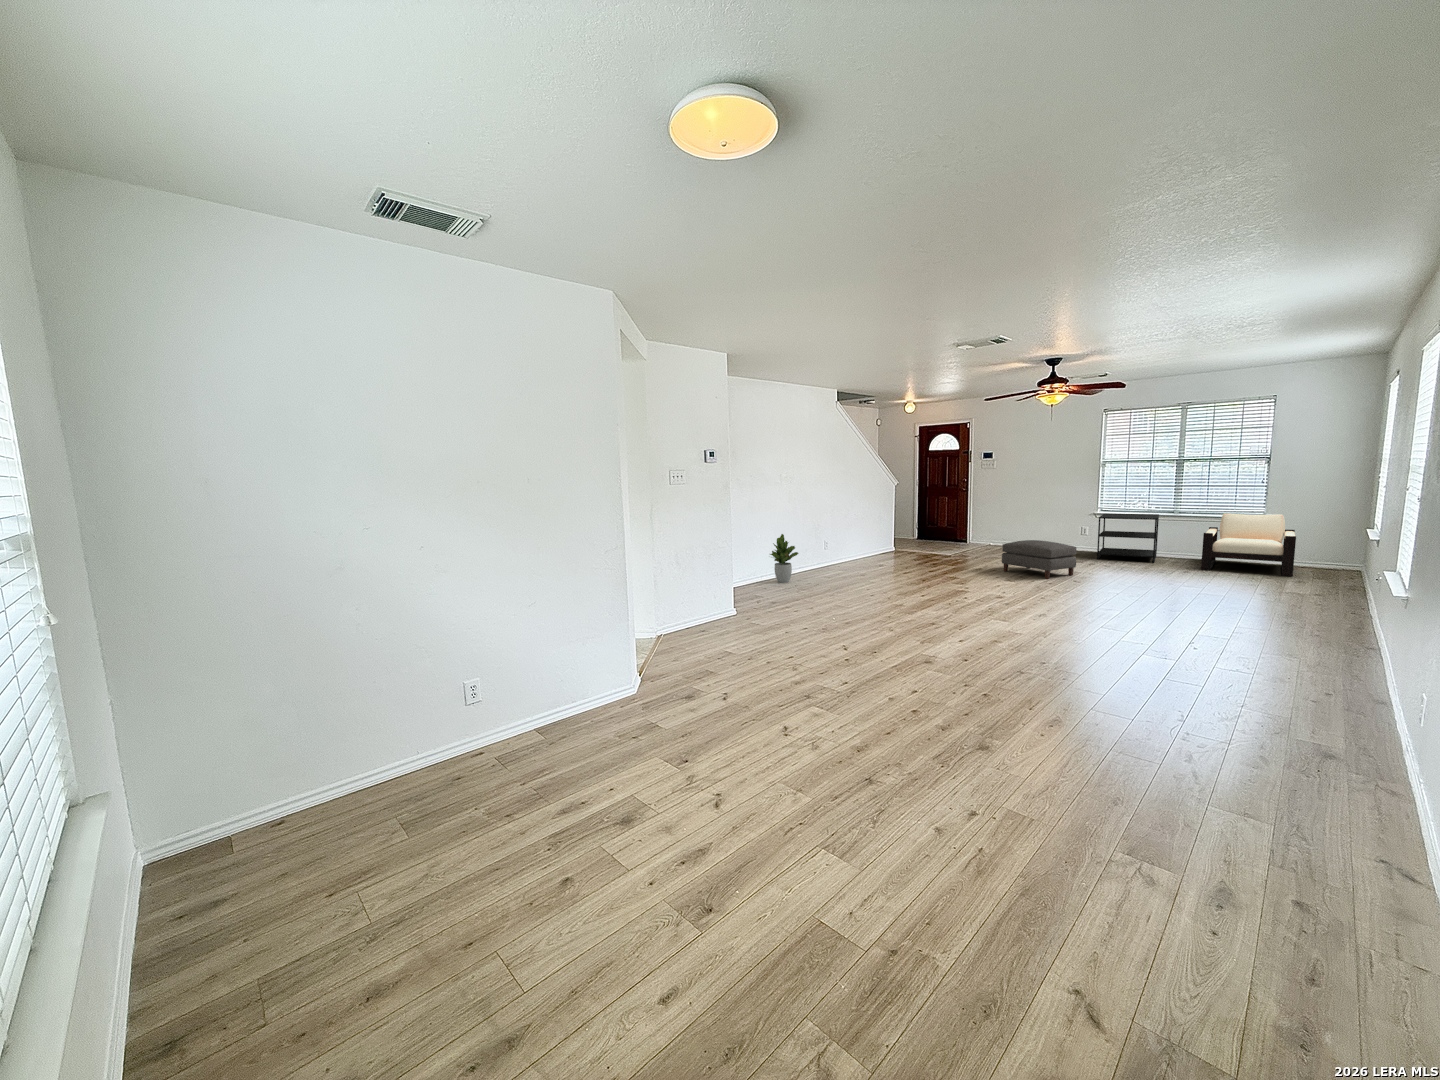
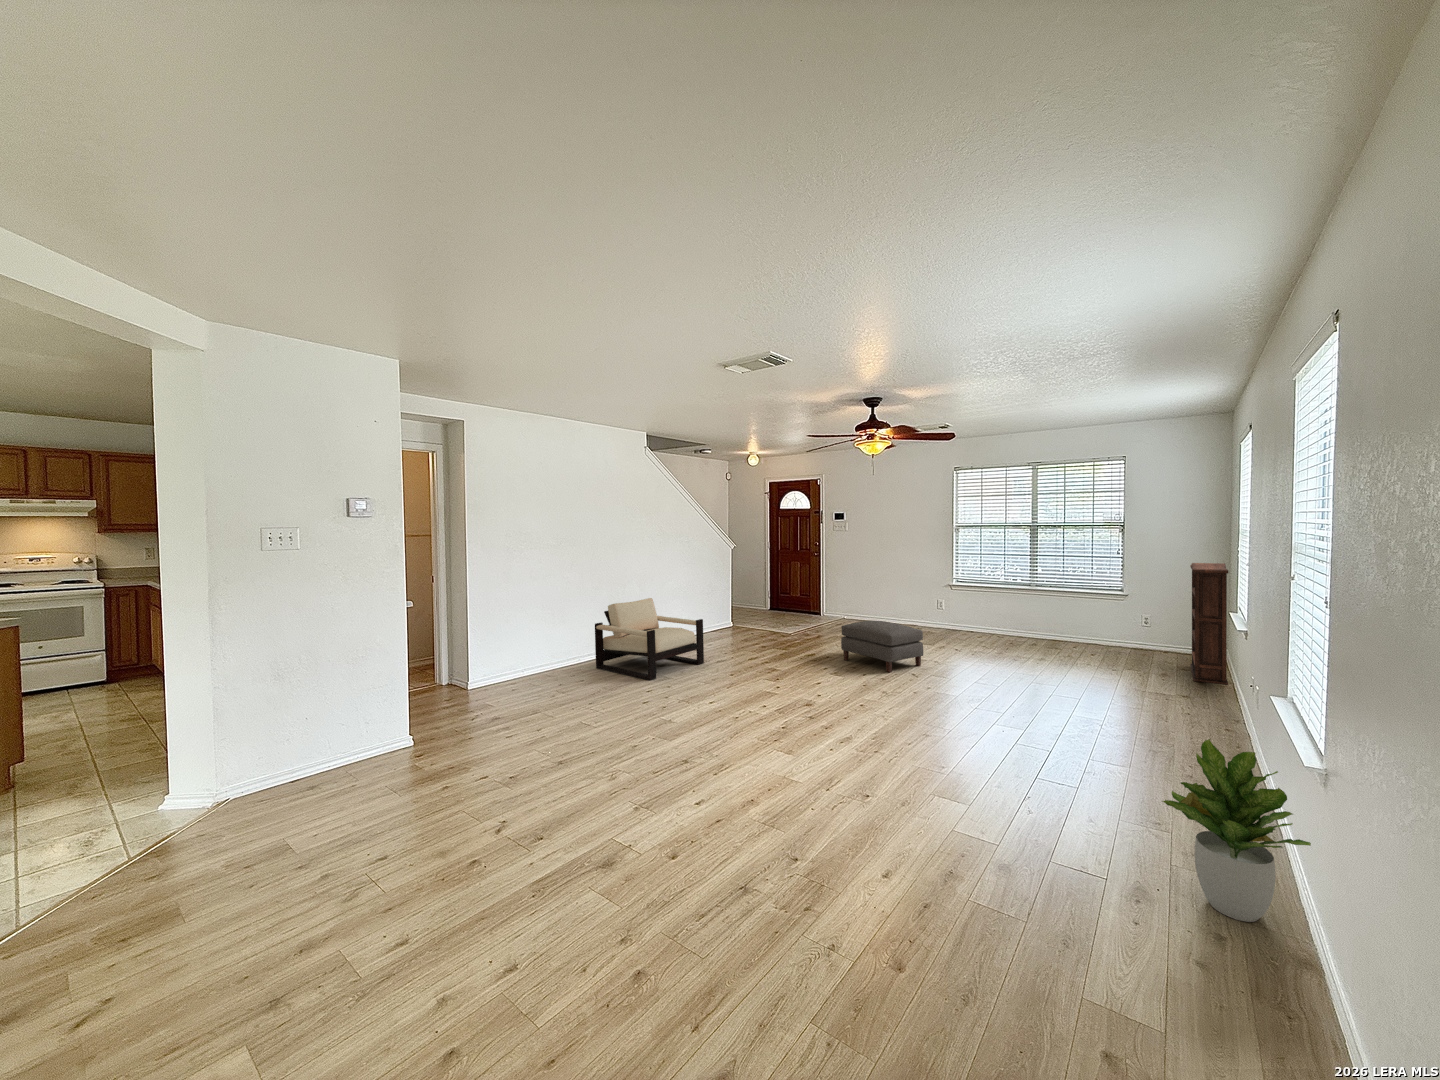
bookshelf: none [1326,488,1371,589] -> present [1190,563,1228,685]
armchair: present [1201,513,1296,576] -> present [595,598,704,680]
side table: present [1097,514,1159,563] -> none [954,585,1018,645]
potted plant: present [770,534,798,583] -> present [1162,739,1311,922]

